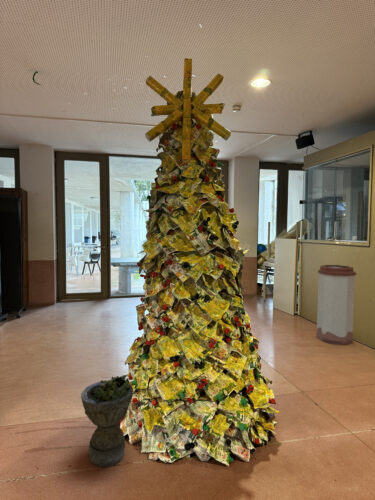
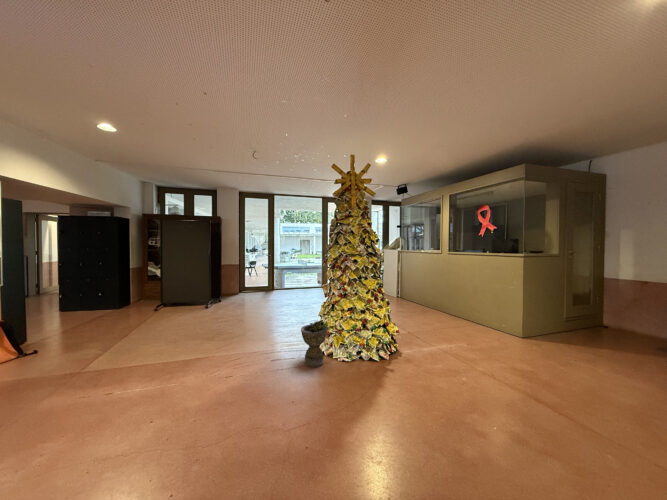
trash can: present [317,265,356,345] -> none [412,264,434,310]

